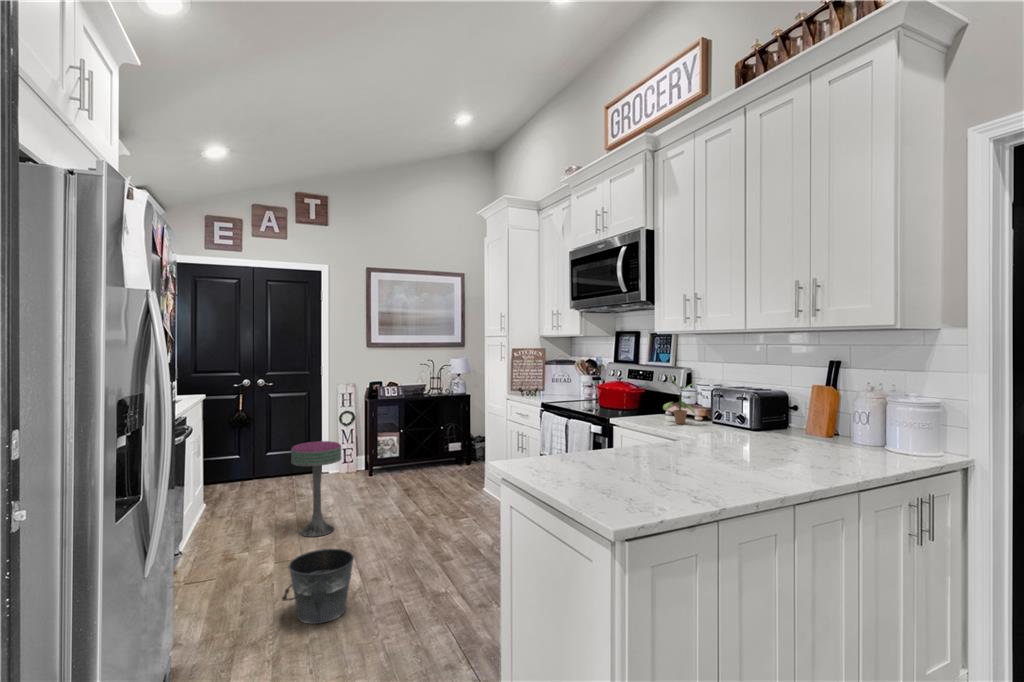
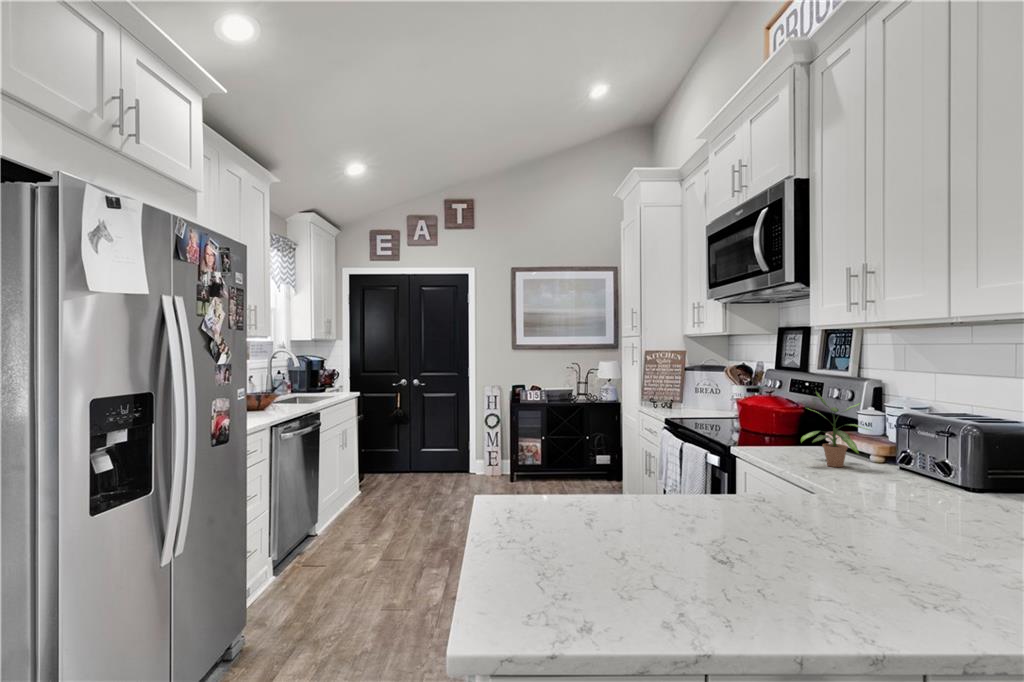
bar stool: present [291,441,341,537] -> none [400,445,449,544]
bucket: present [282,549,354,624] -> none [326,567,403,653]

